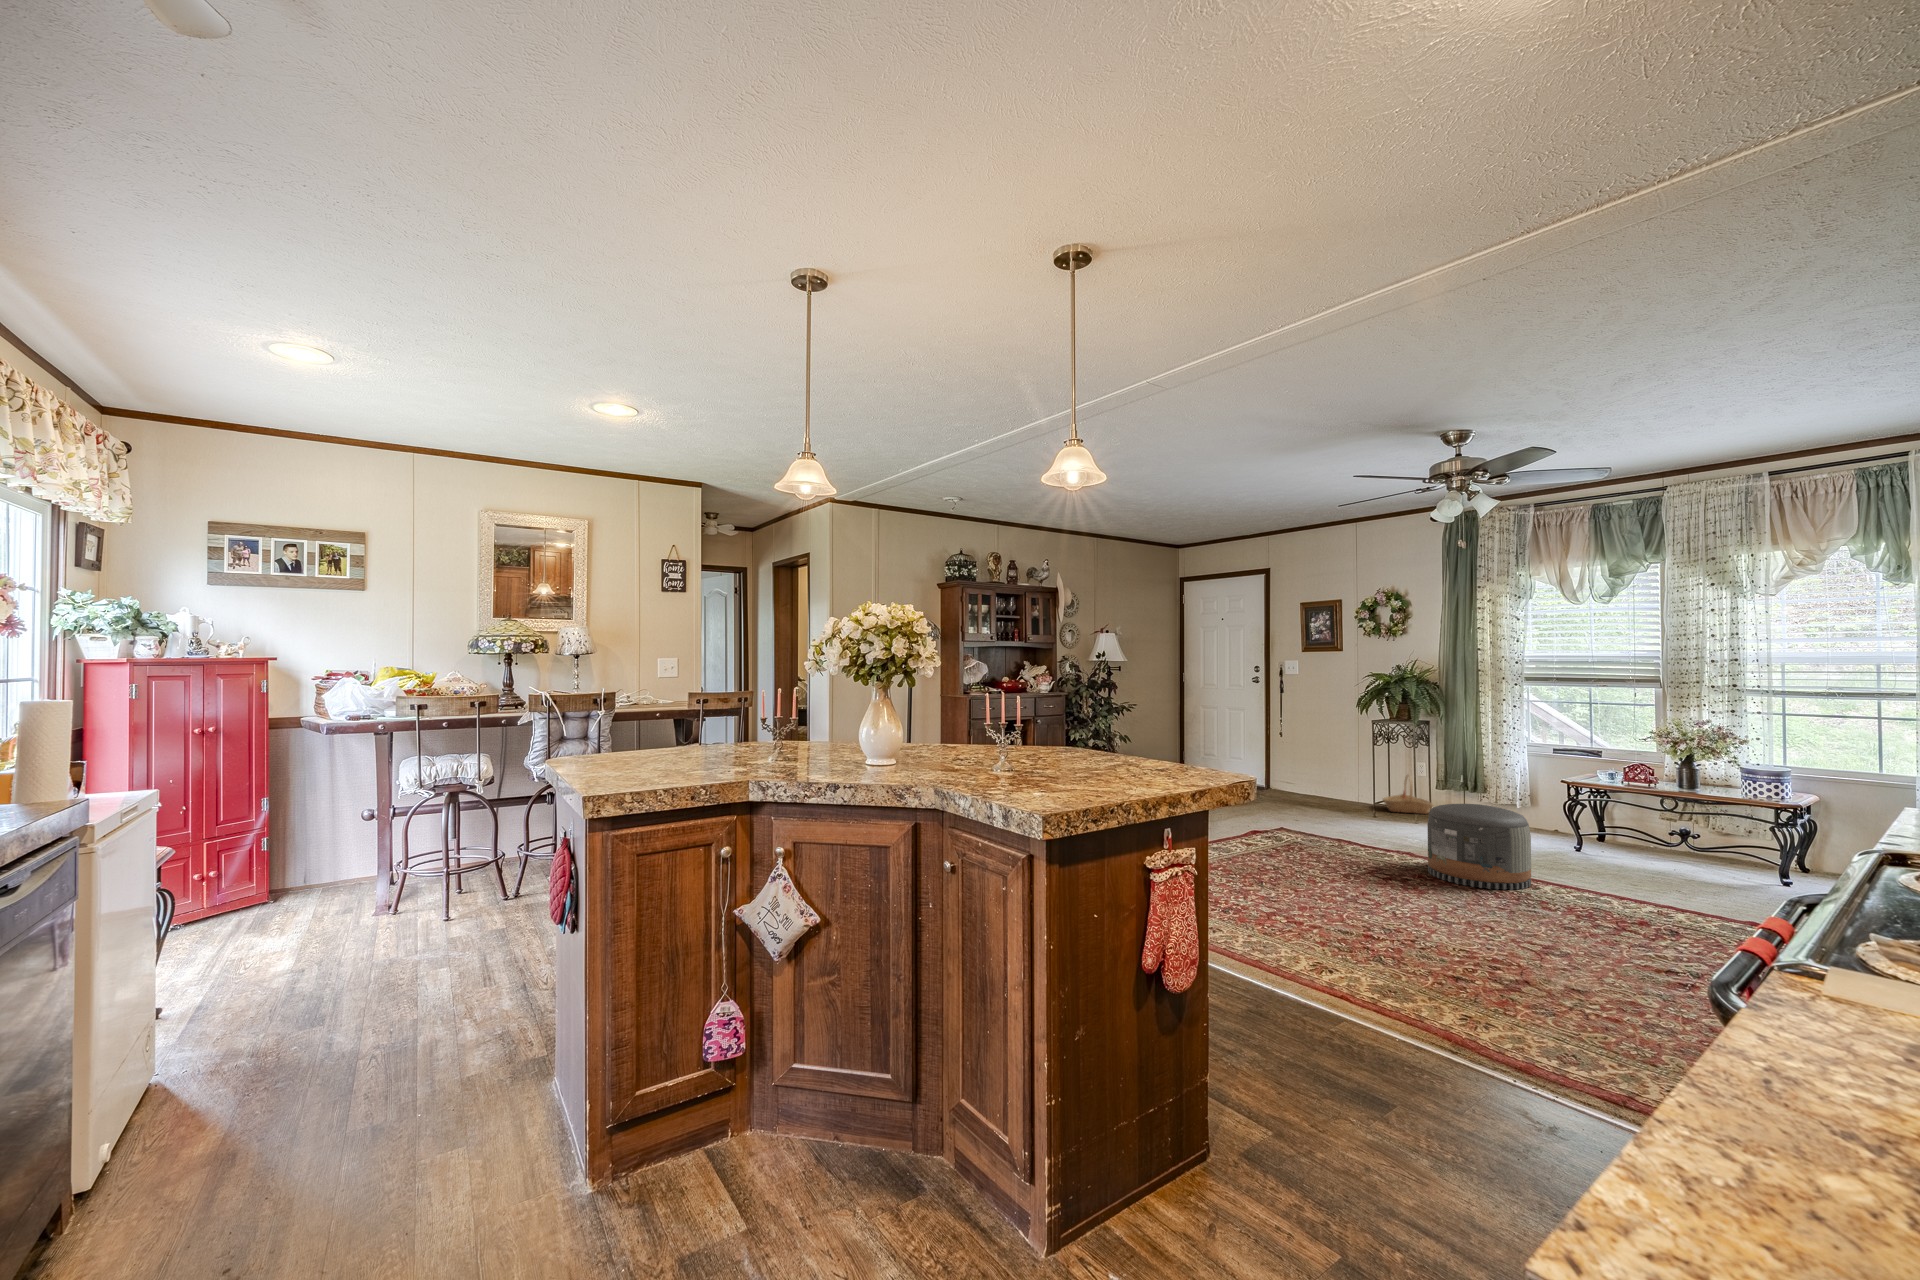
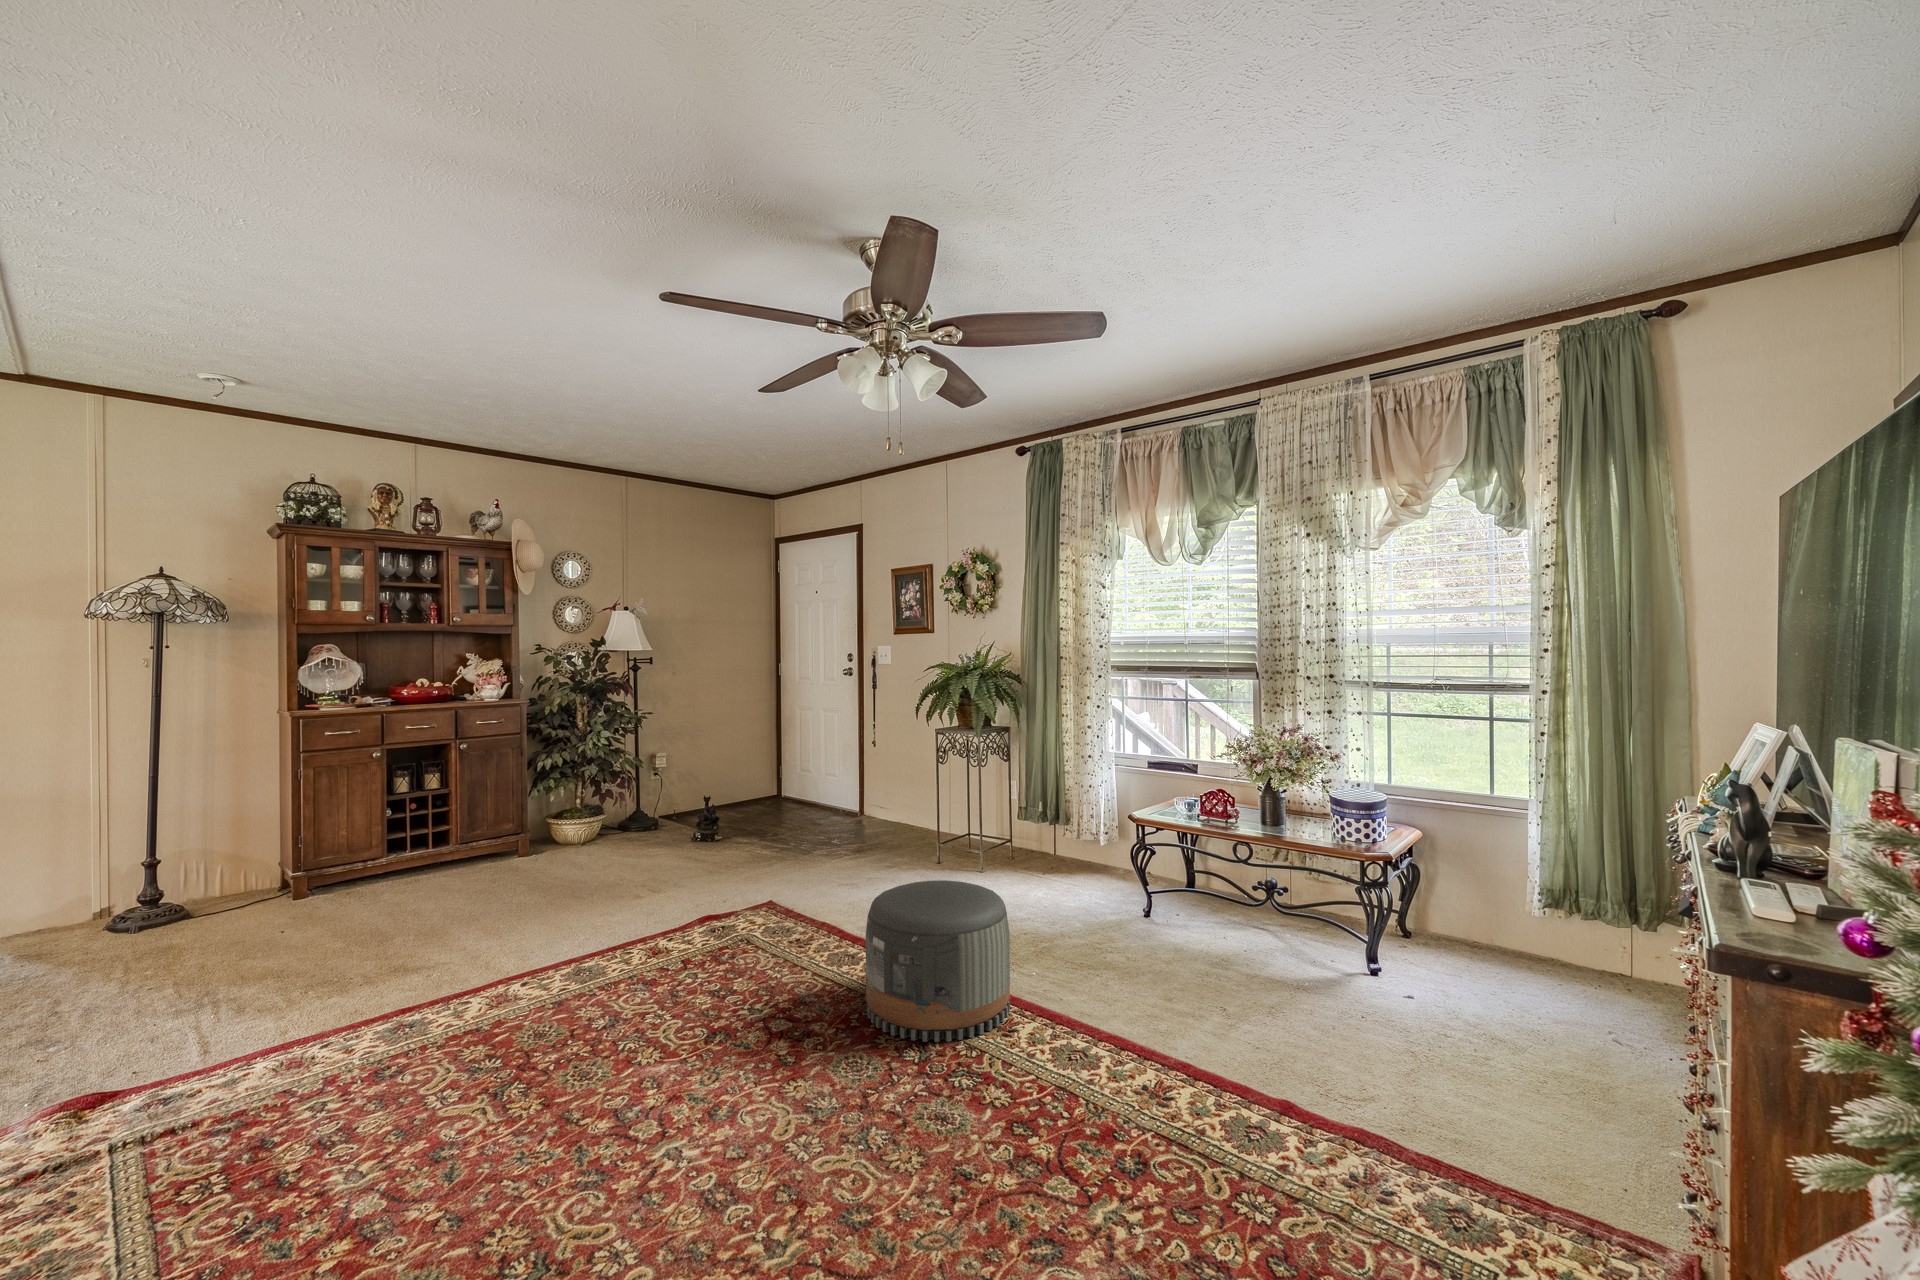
basket: present [1383,775,1433,814] -> none [954,803,1014,859]

